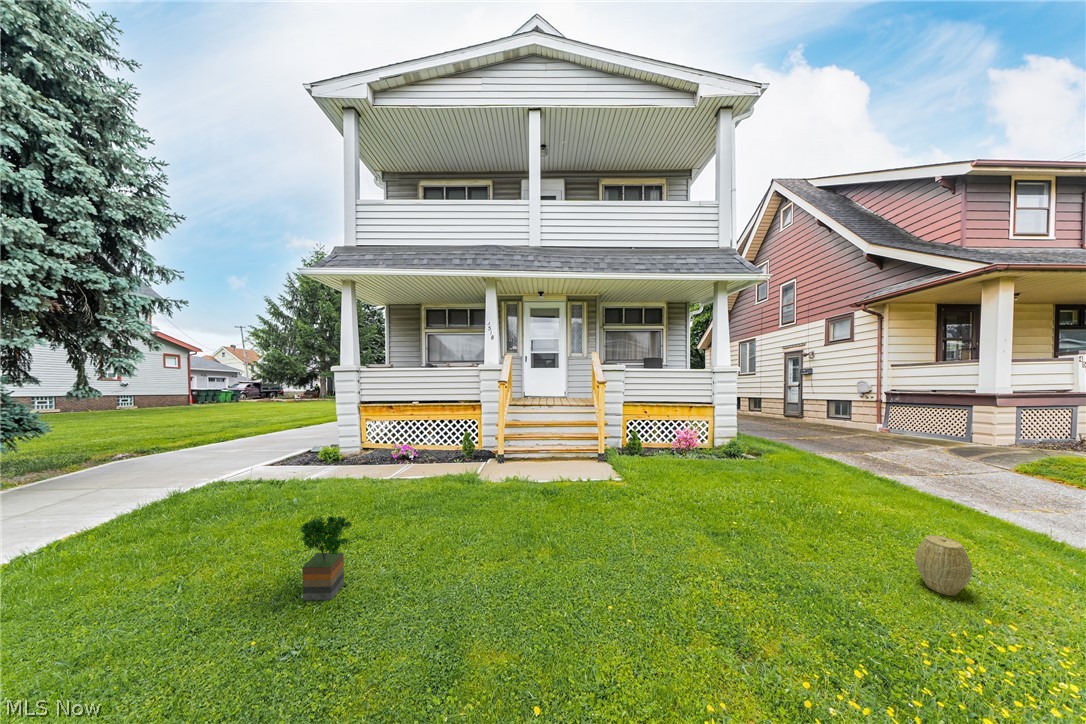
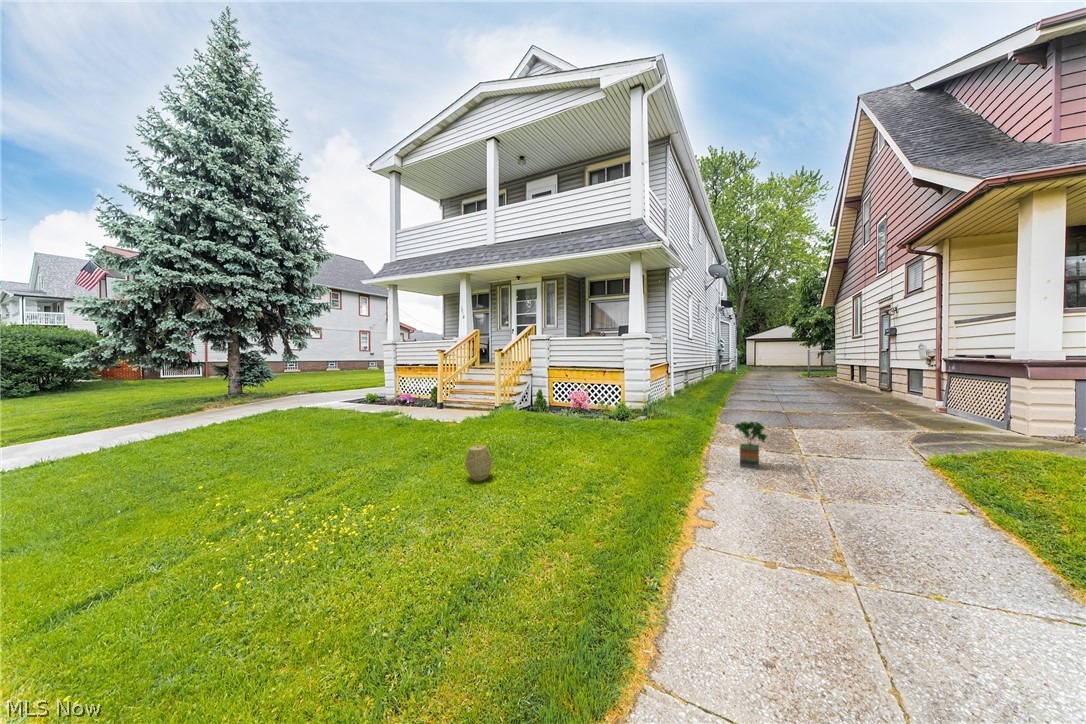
potted tree: present [300,516,352,600] -> present [735,422,767,469]

